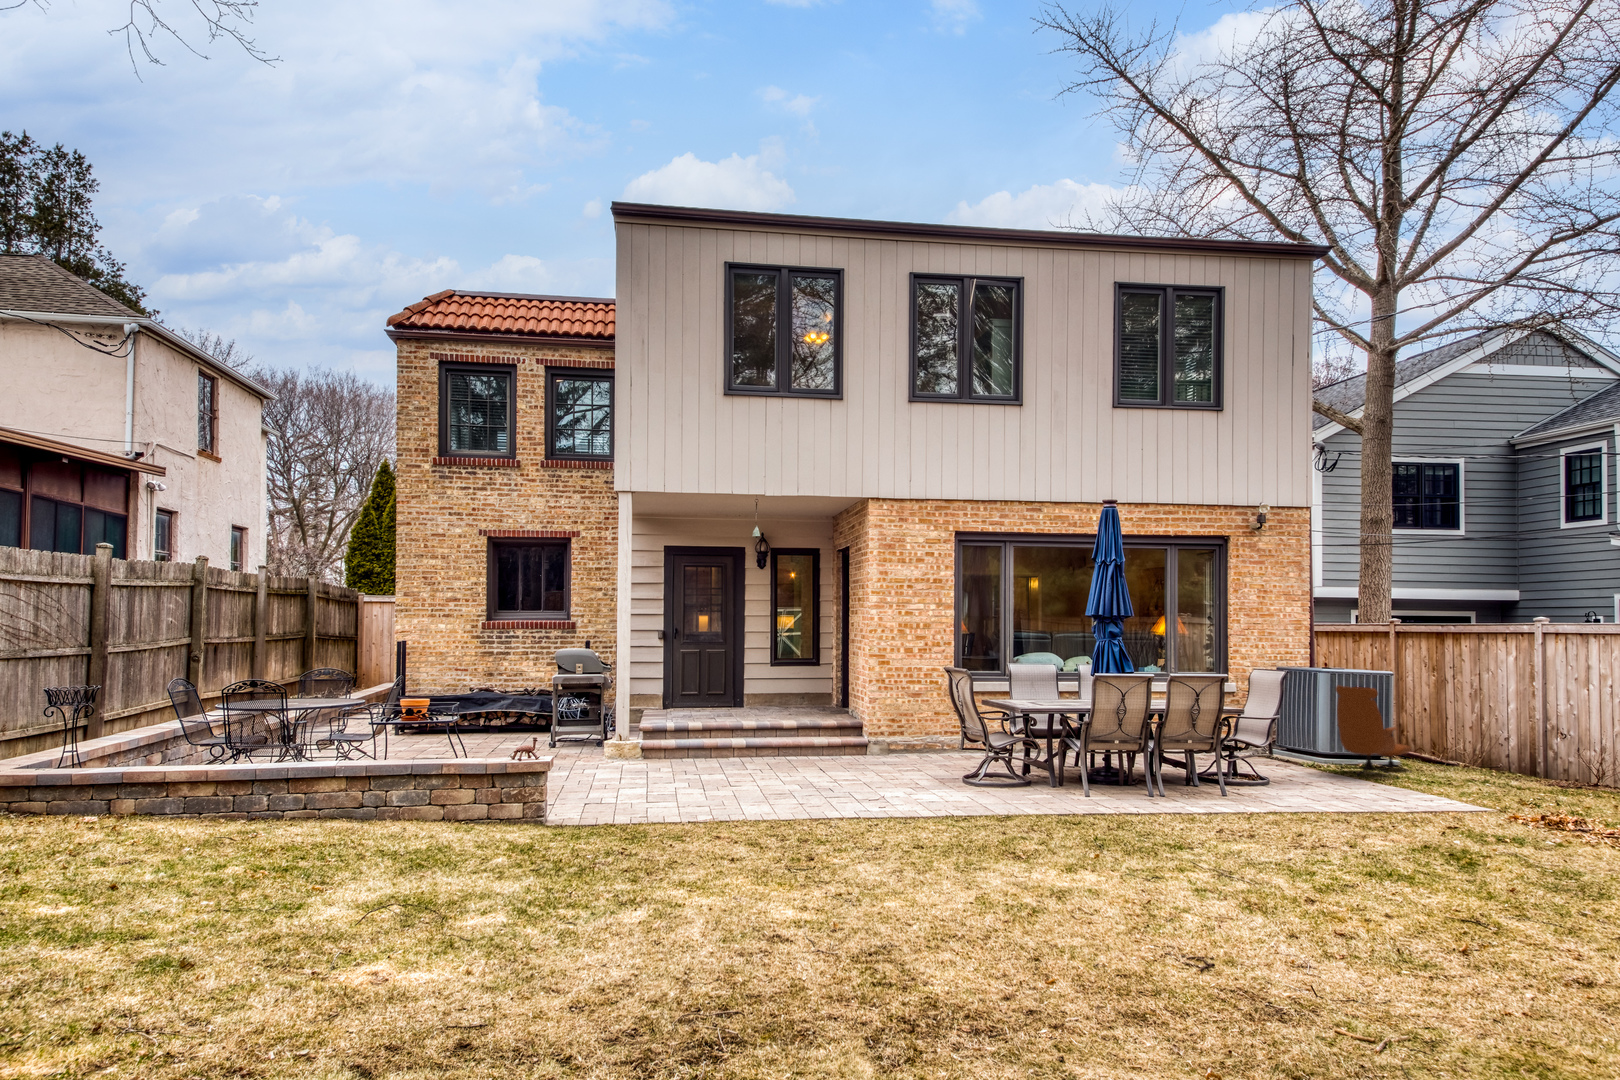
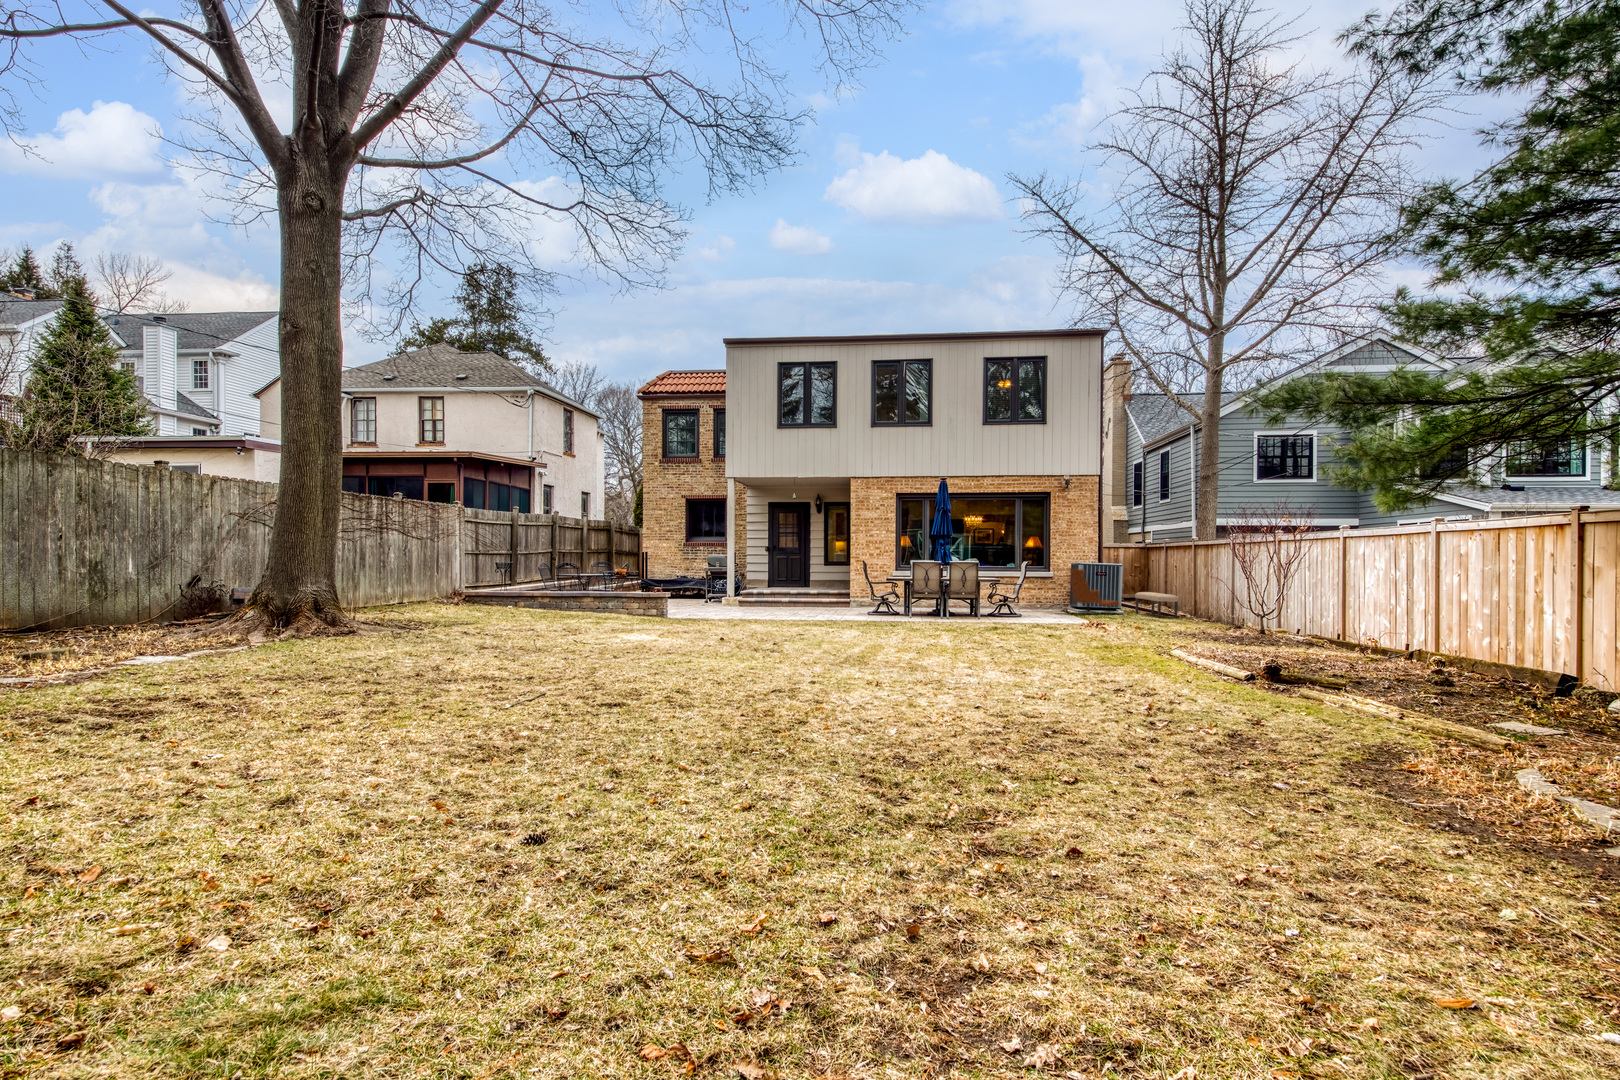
bench: none [1424,725,1543,782] -> present [1135,592,1179,618]

